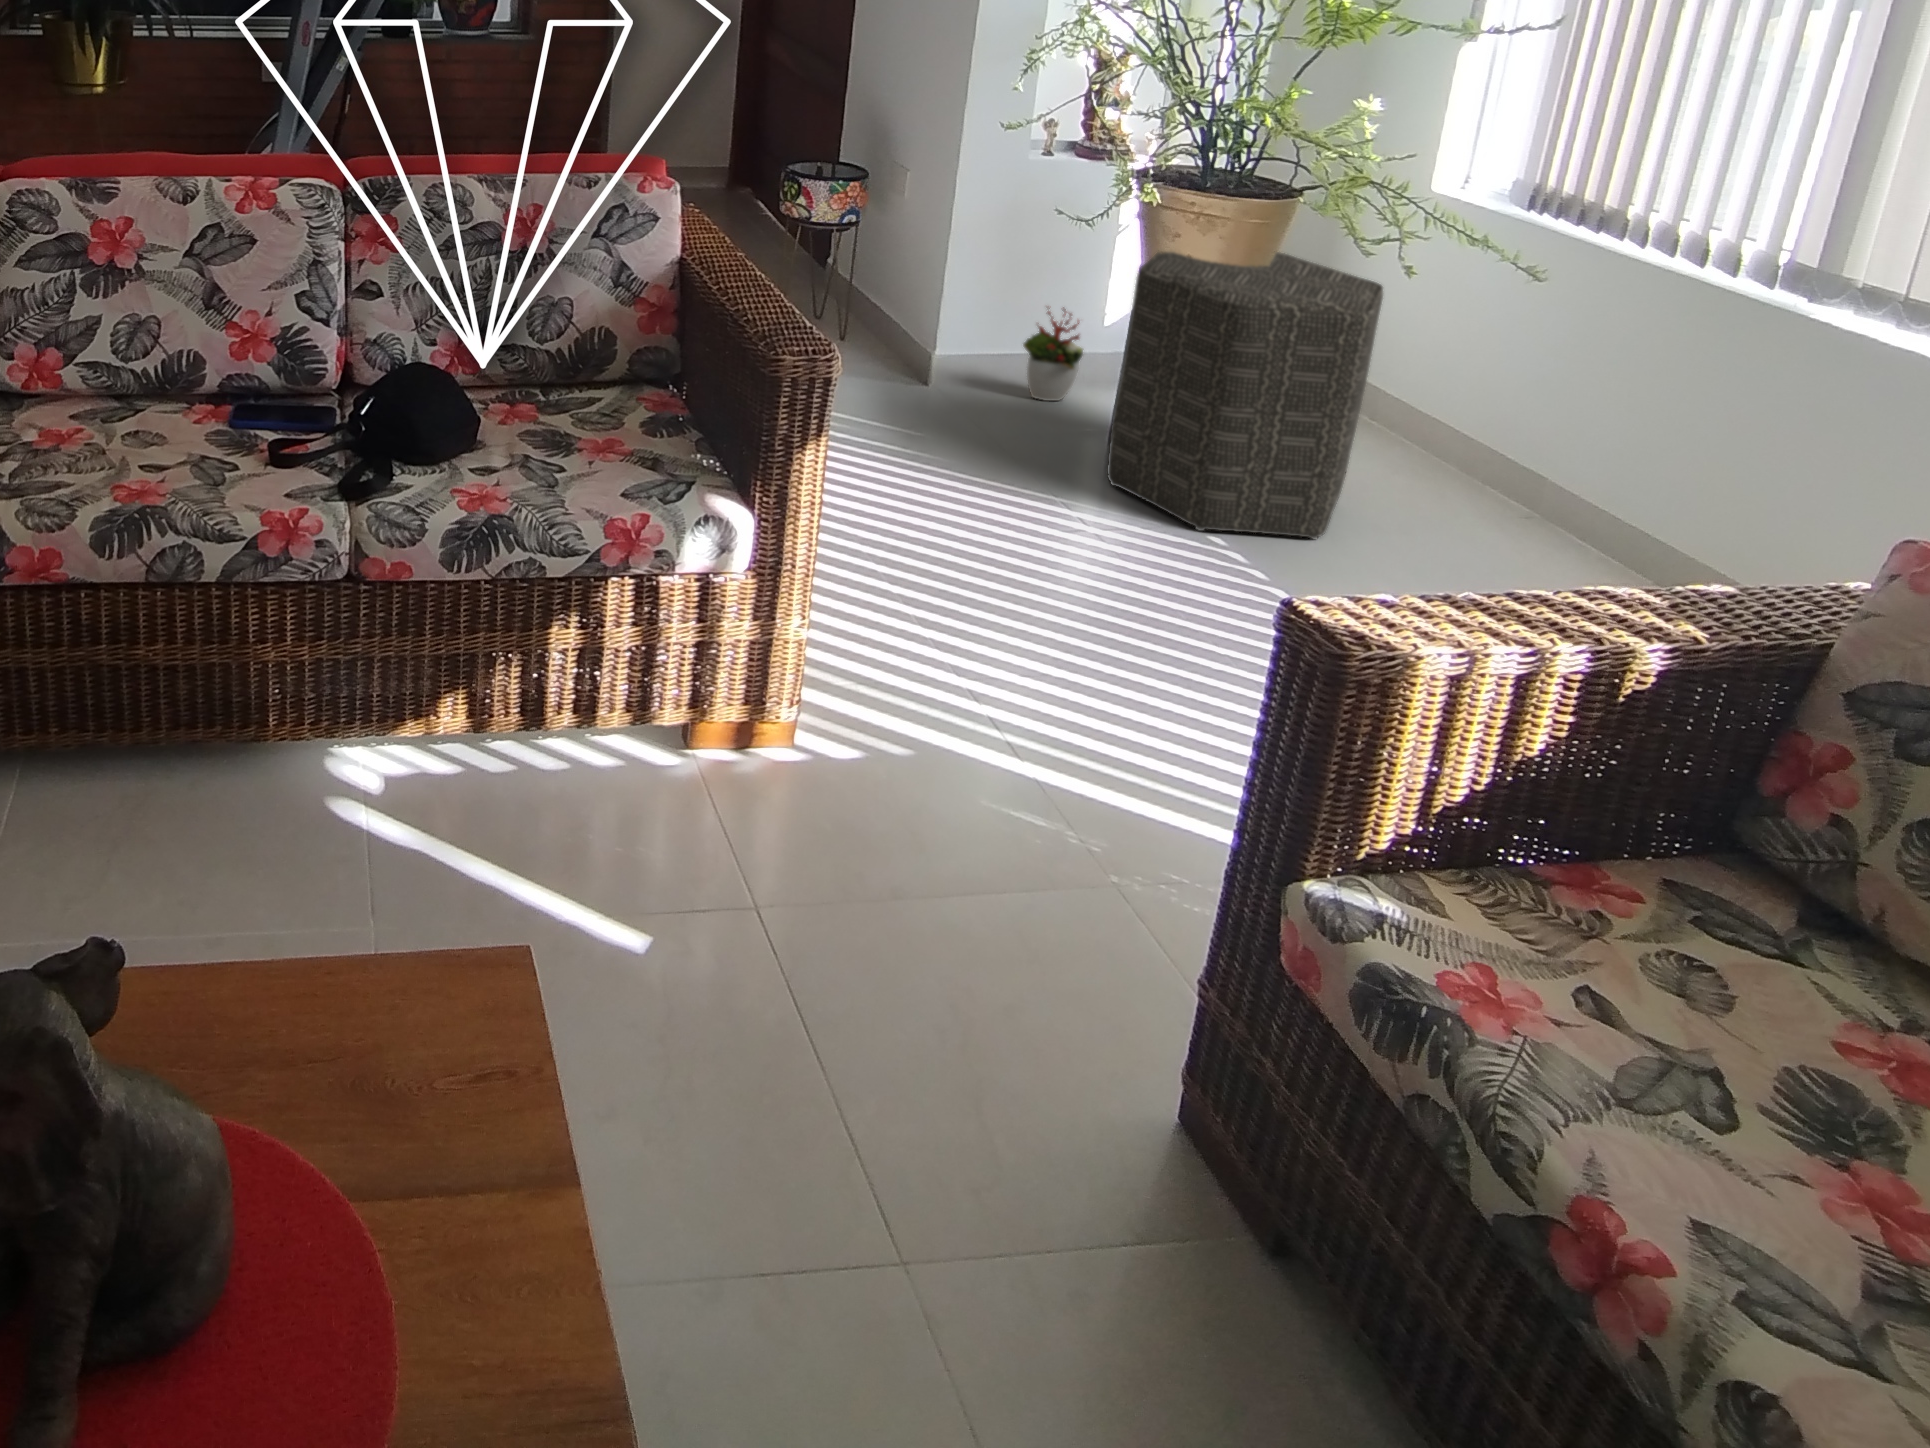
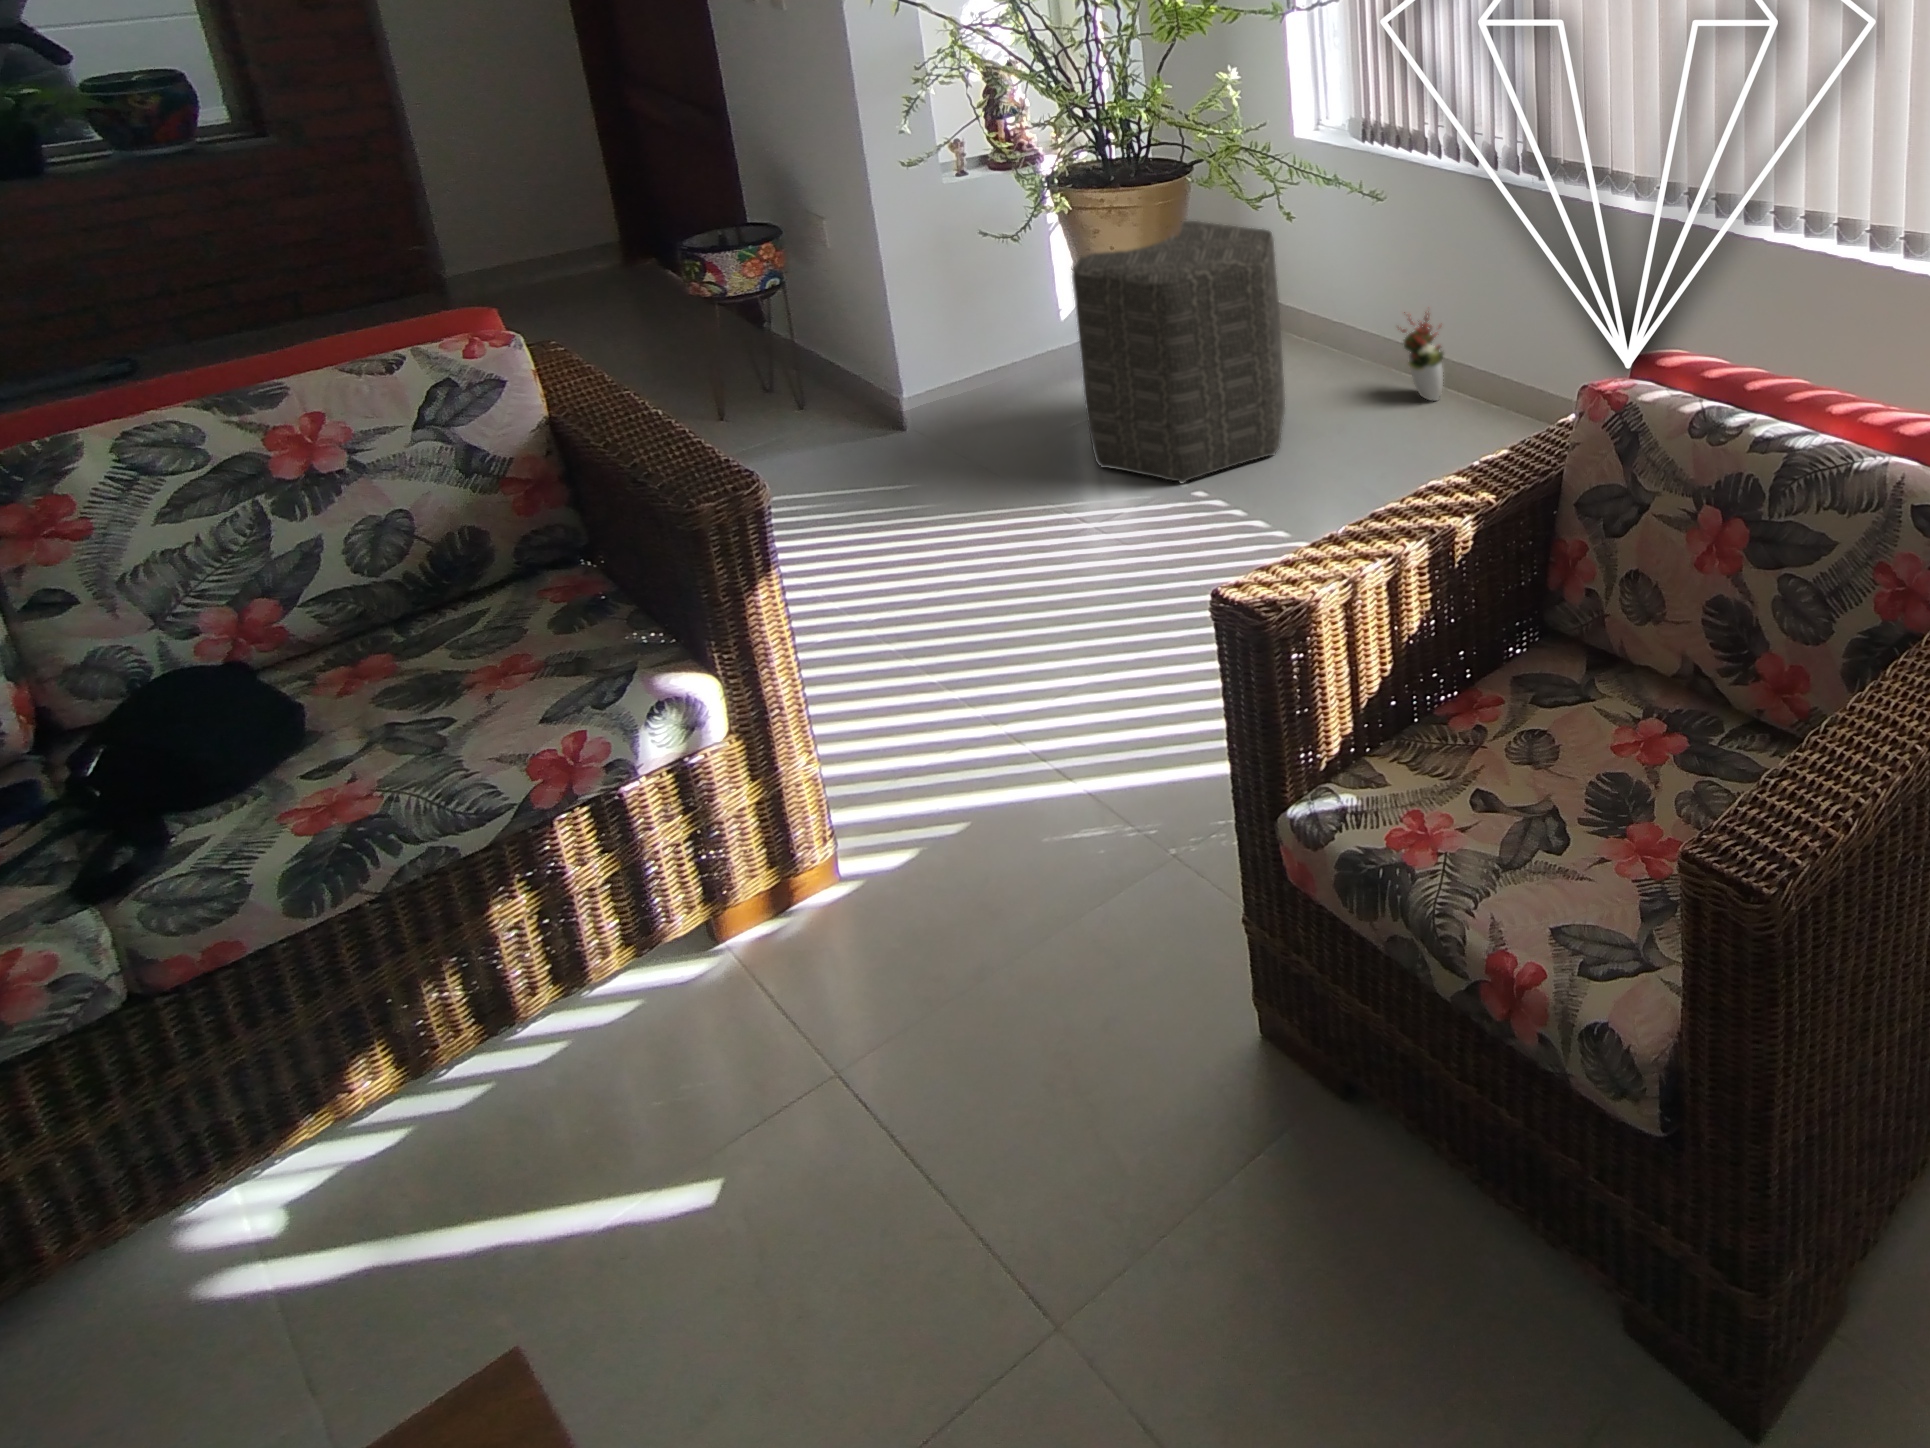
decorative plant: present [1023,307,1083,401] -> present [1398,312,1443,401]

